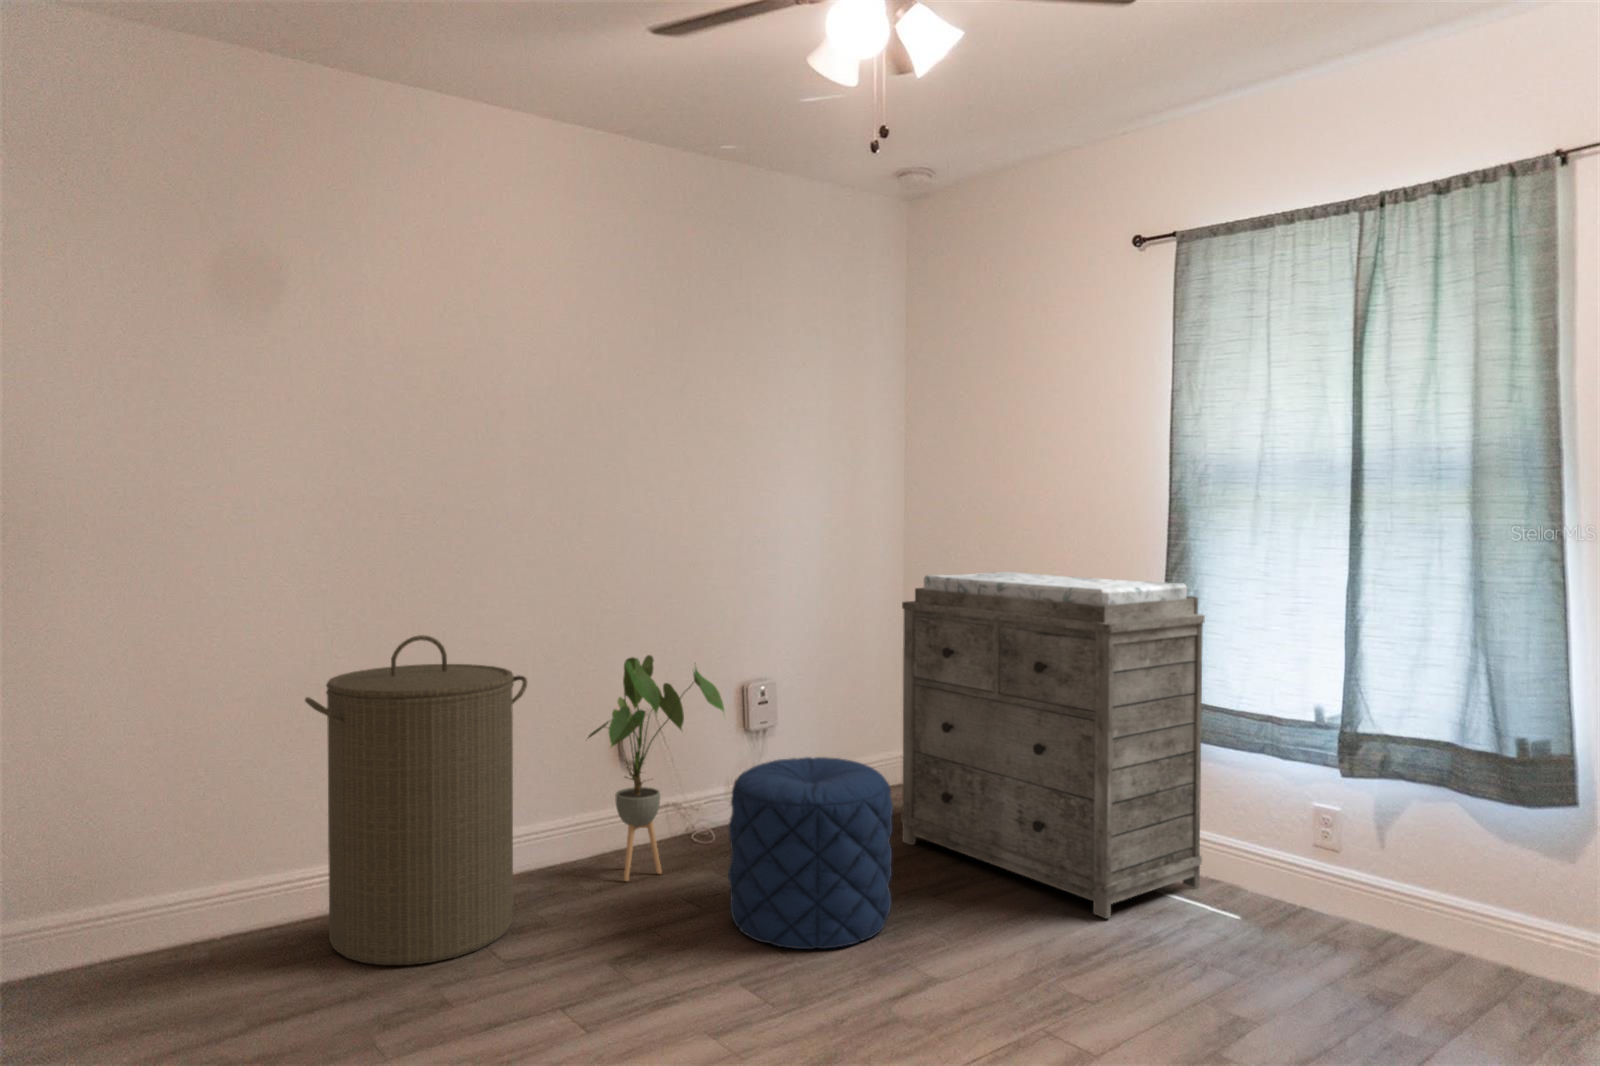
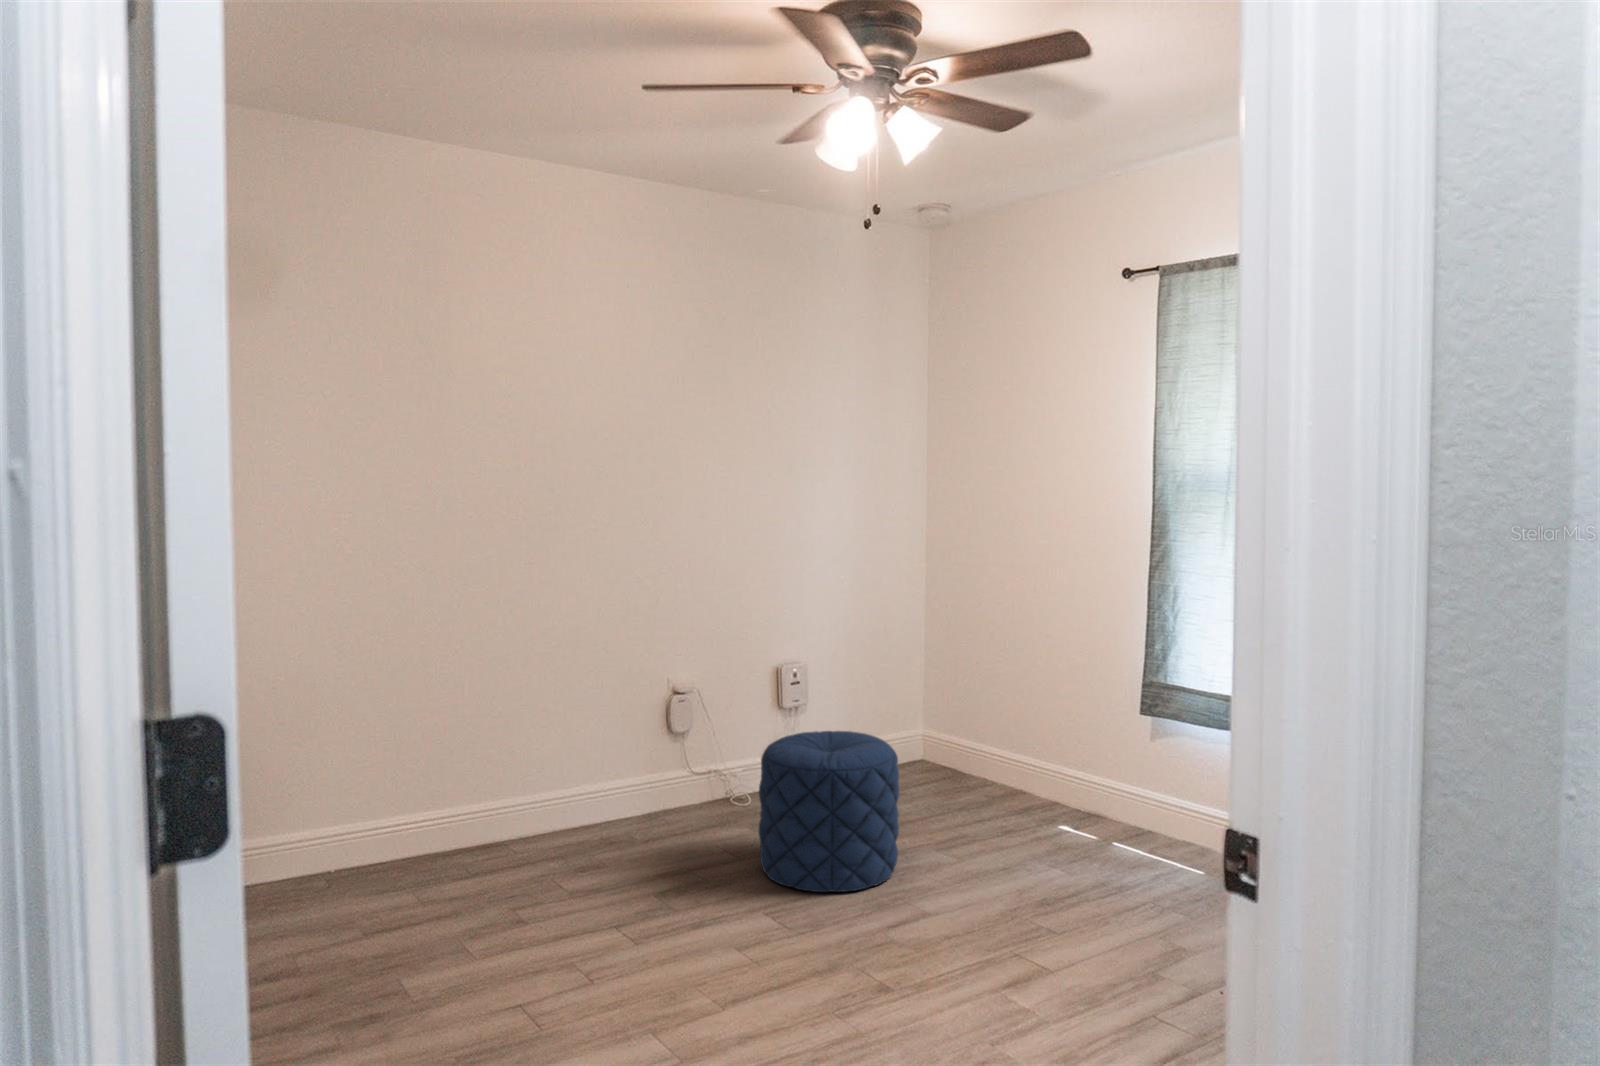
dresser: present [901,572,1205,918] -> none [916,568,1180,872]
laundry hamper: present [305,635,527,965] -> none [405,625,588,898]
house plant: present [588,655,724,881] -> none [638,641,759,836]

